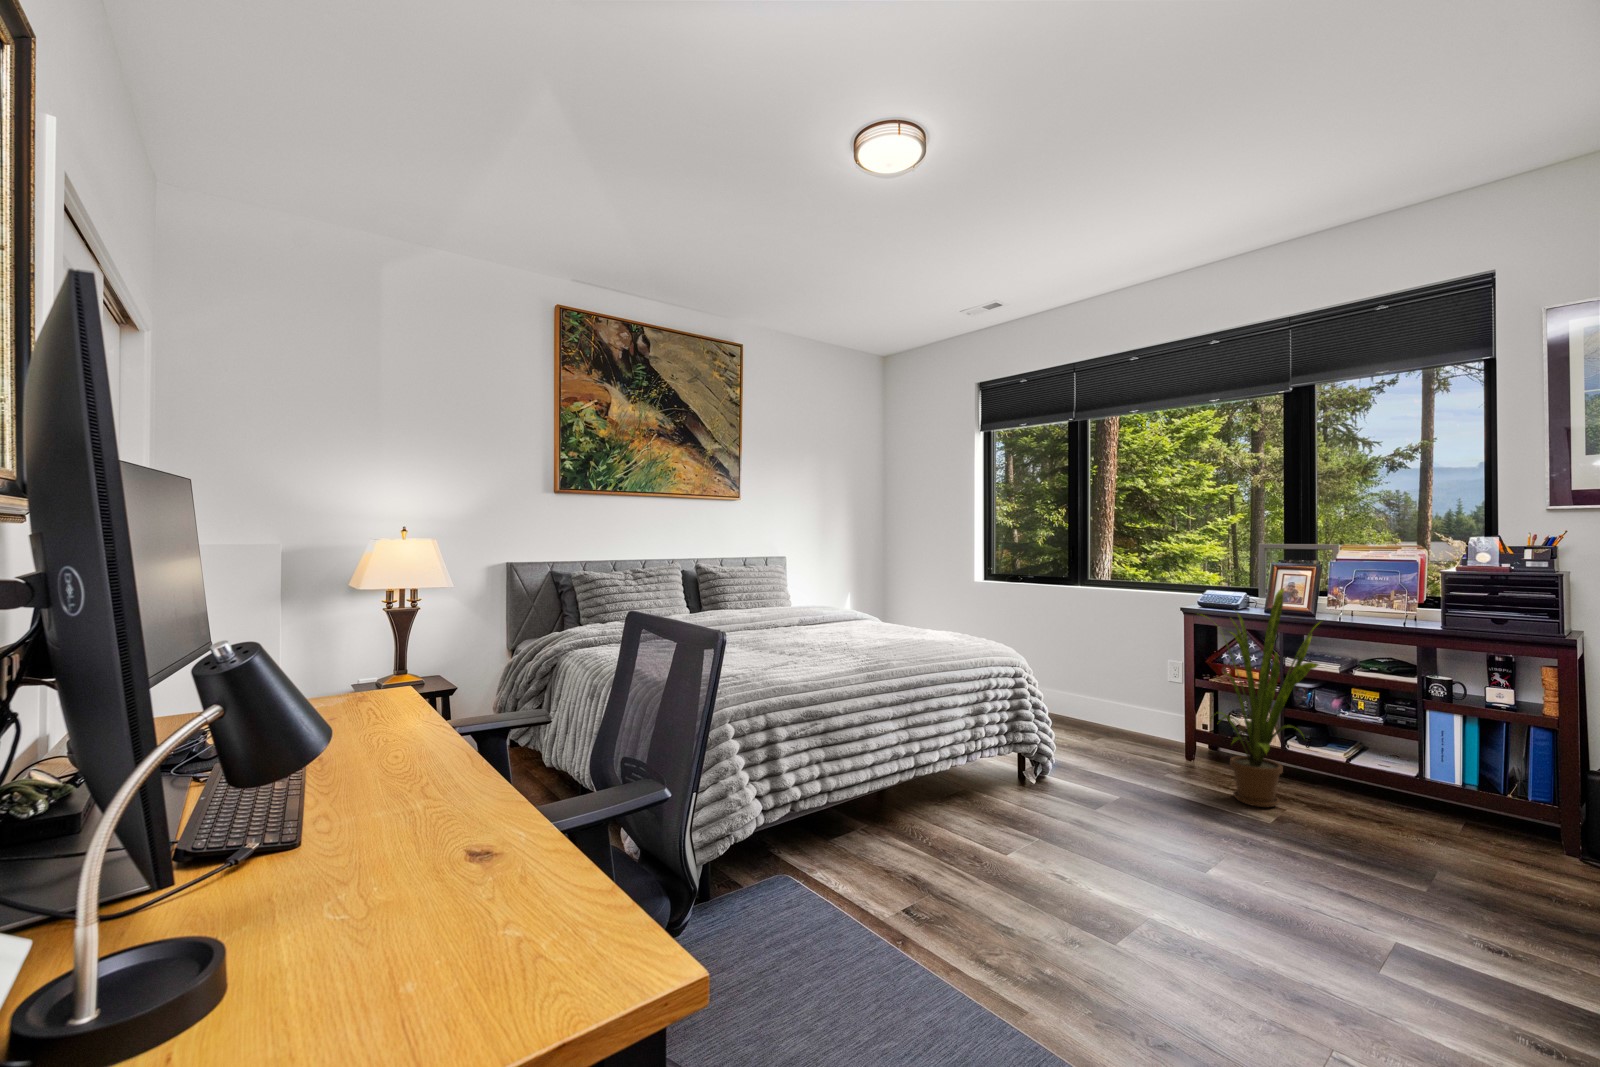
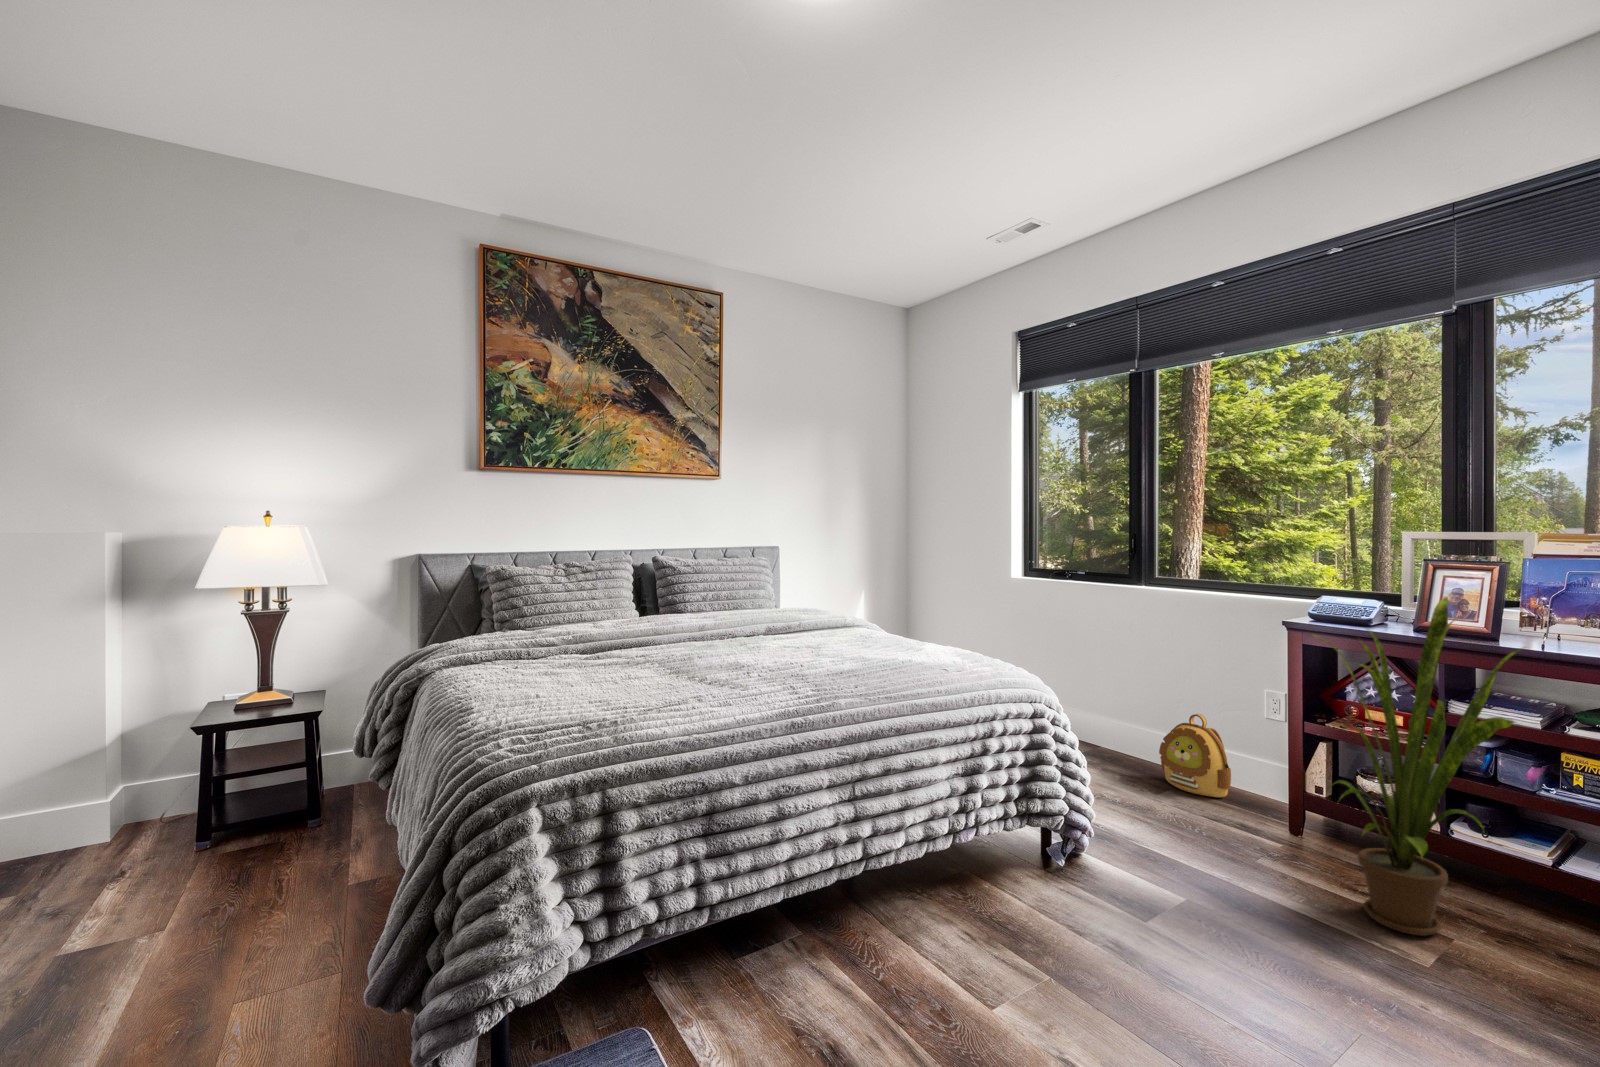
backpack: none [1095,680,1146,740] -> present [1159,714,1231,797]

